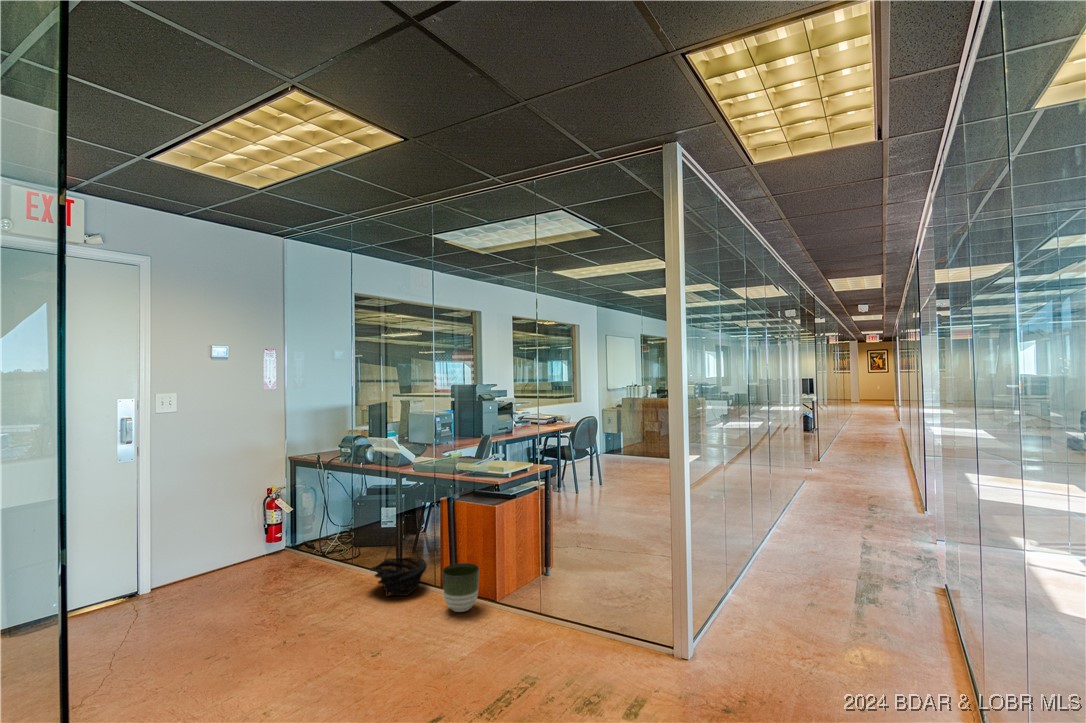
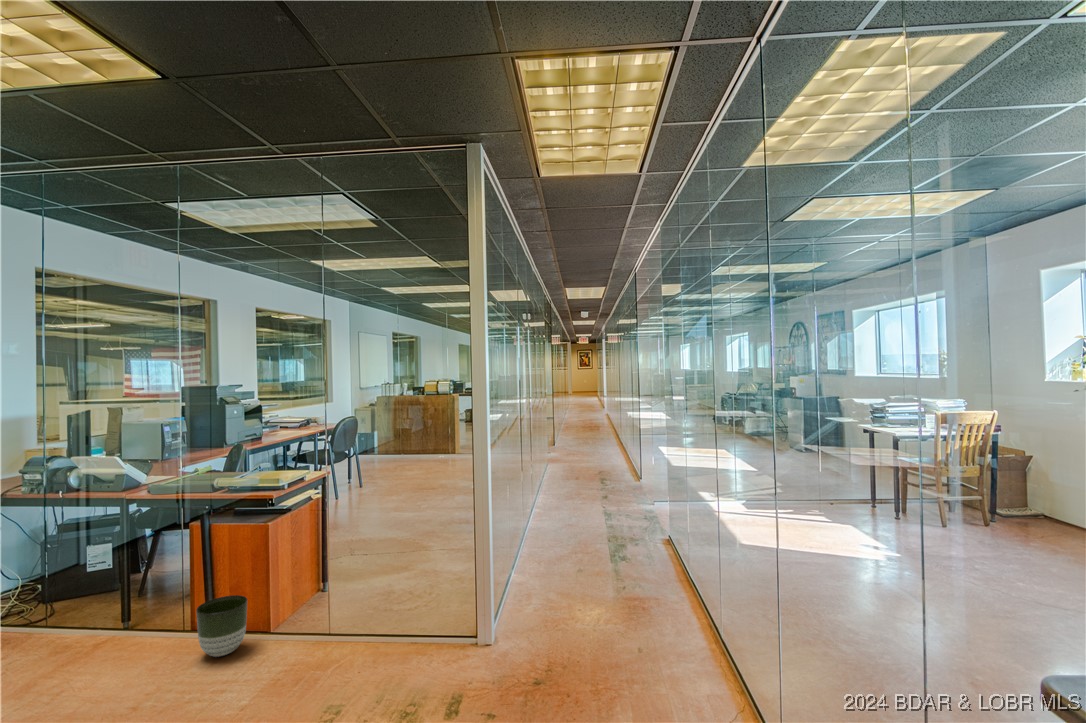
basket: present [370,539,427,596] -> none [72,582,163,662]

